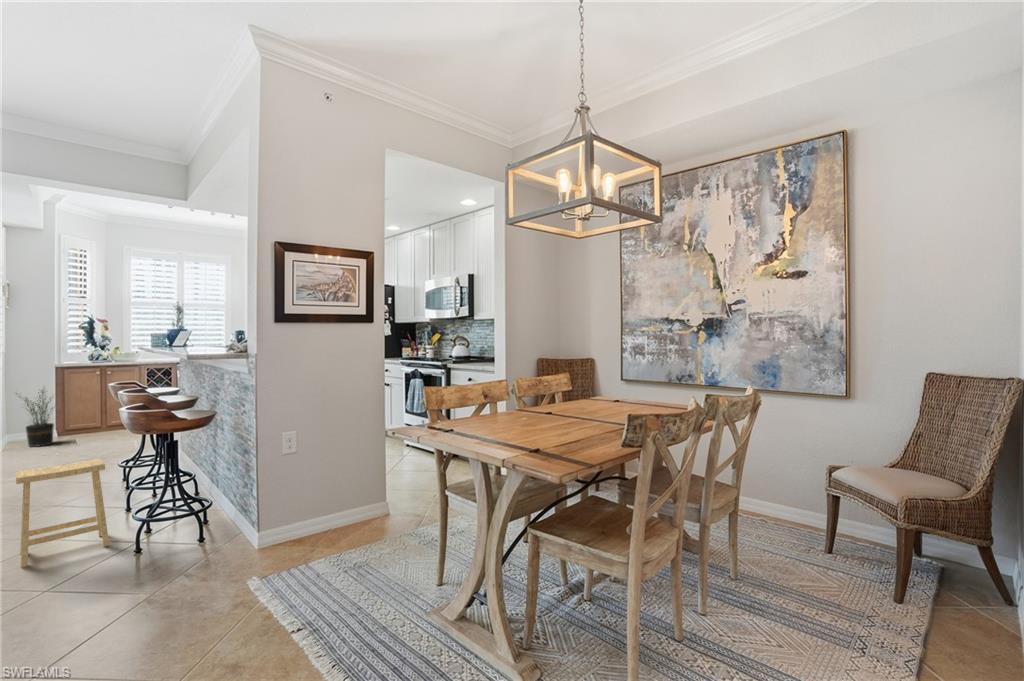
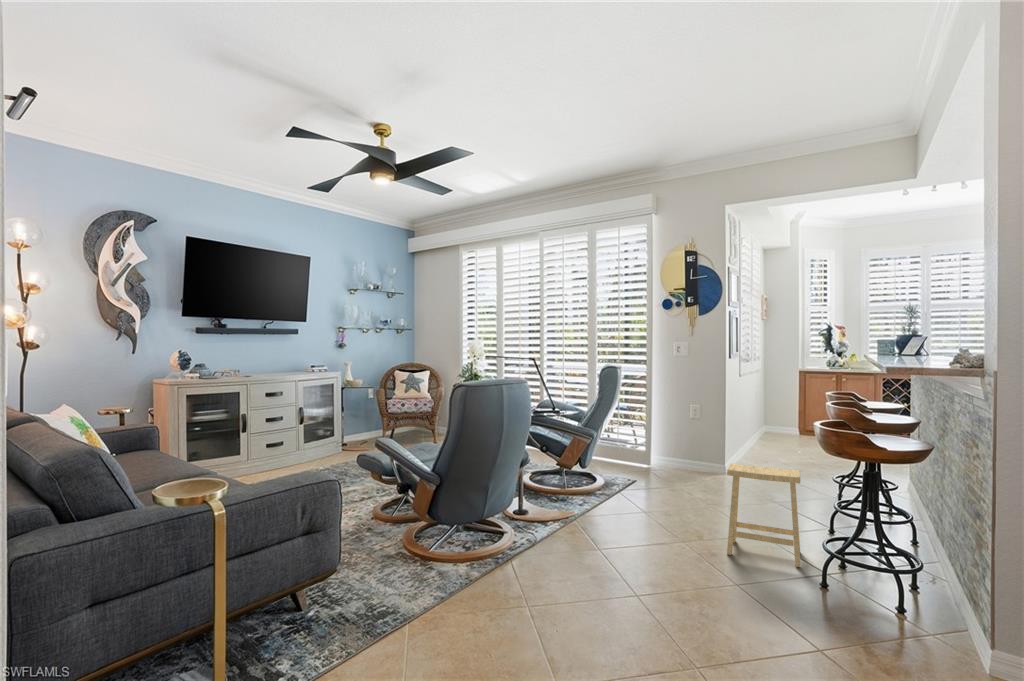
potted plant: present [17,390,54,447] -> none [759,386,799,443]

